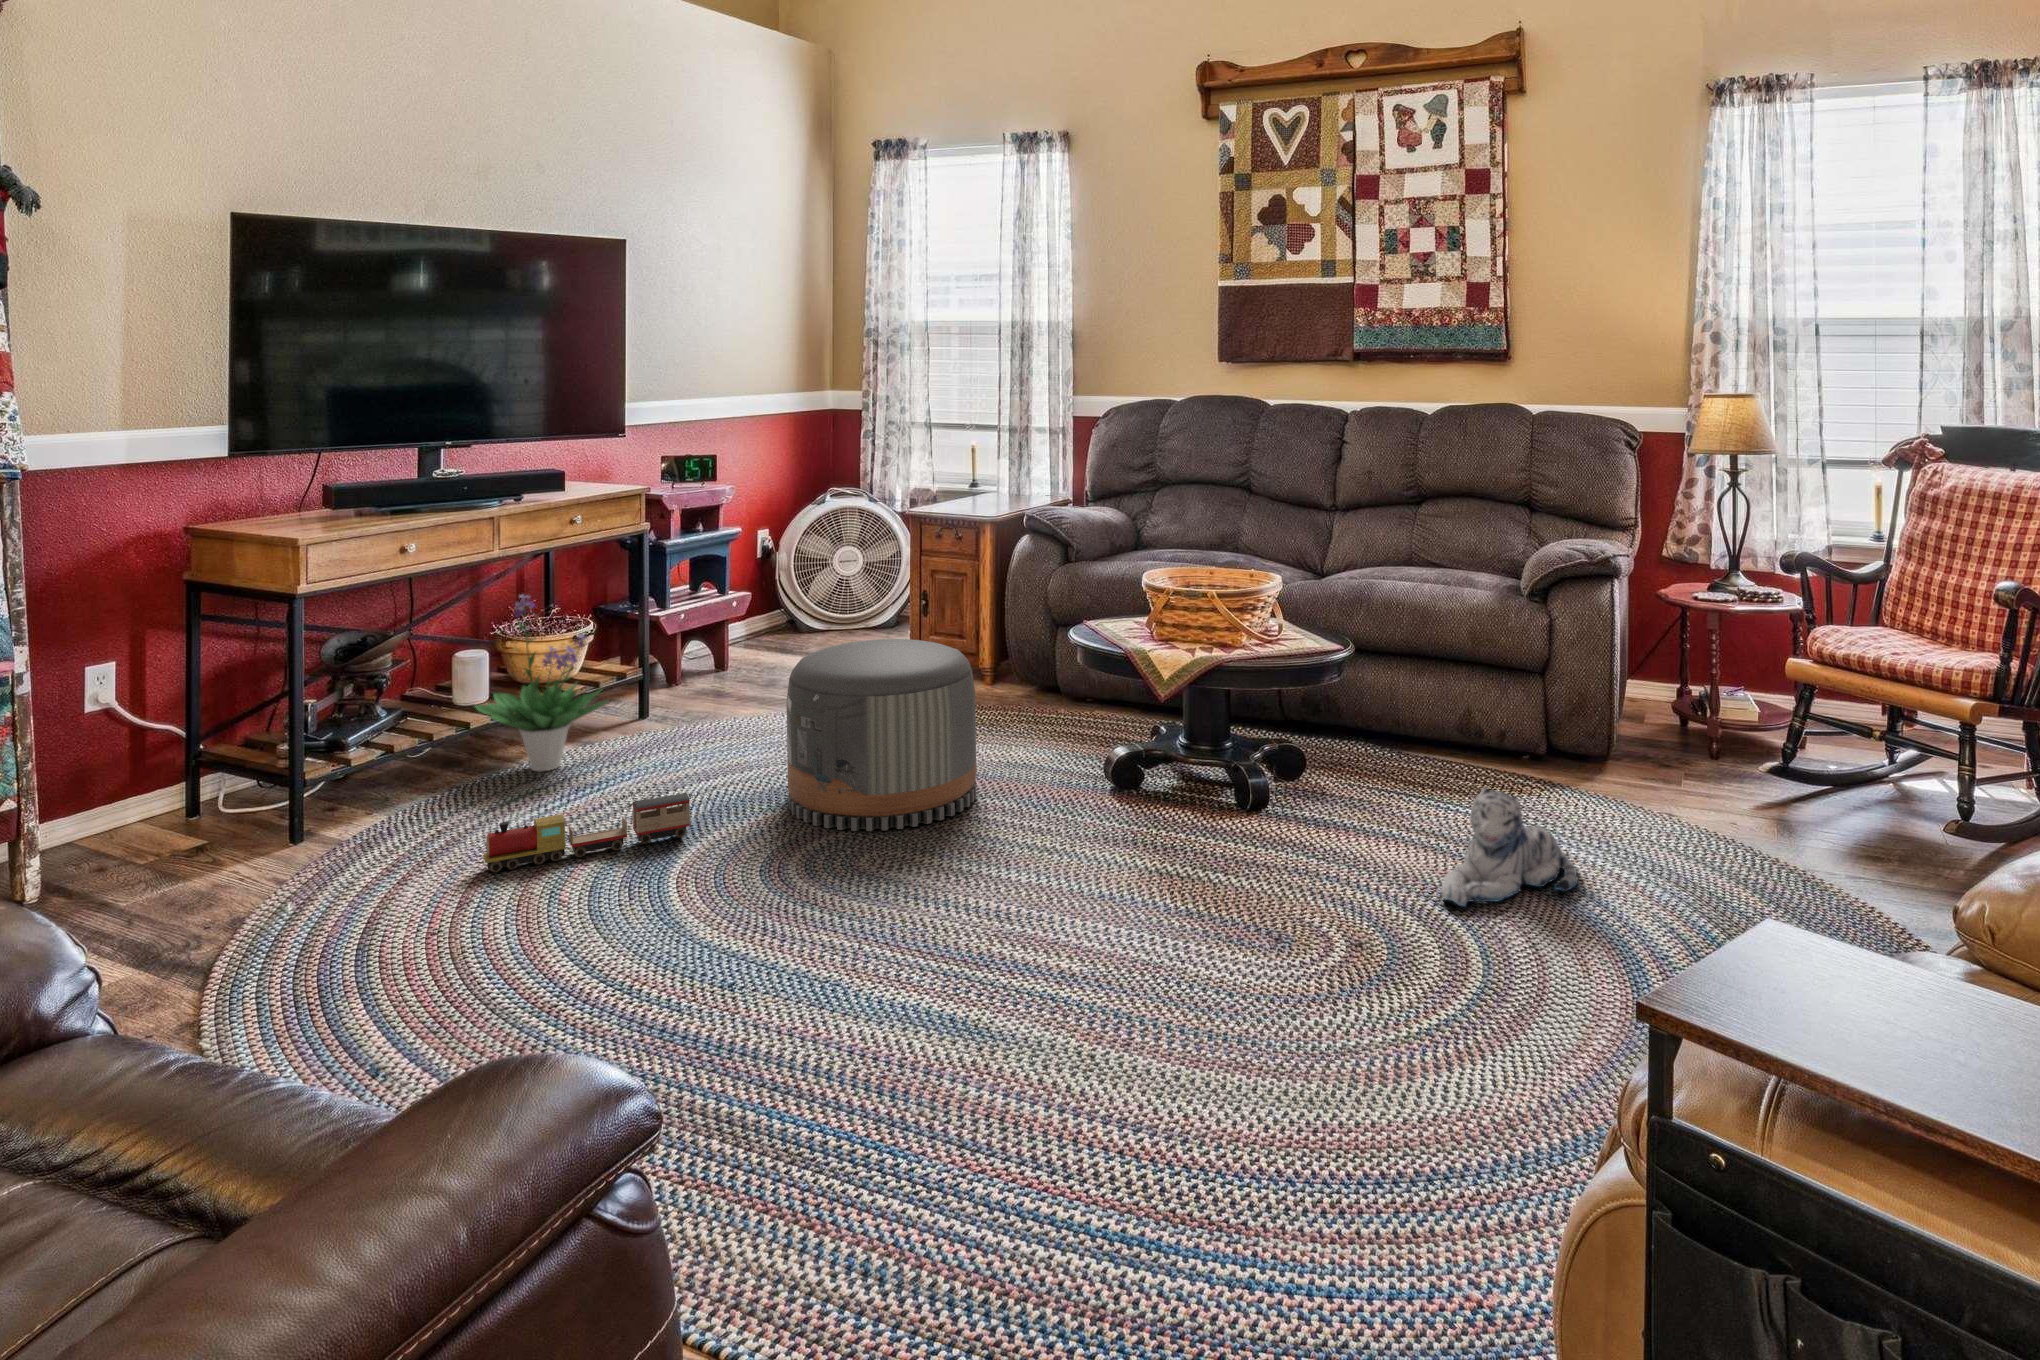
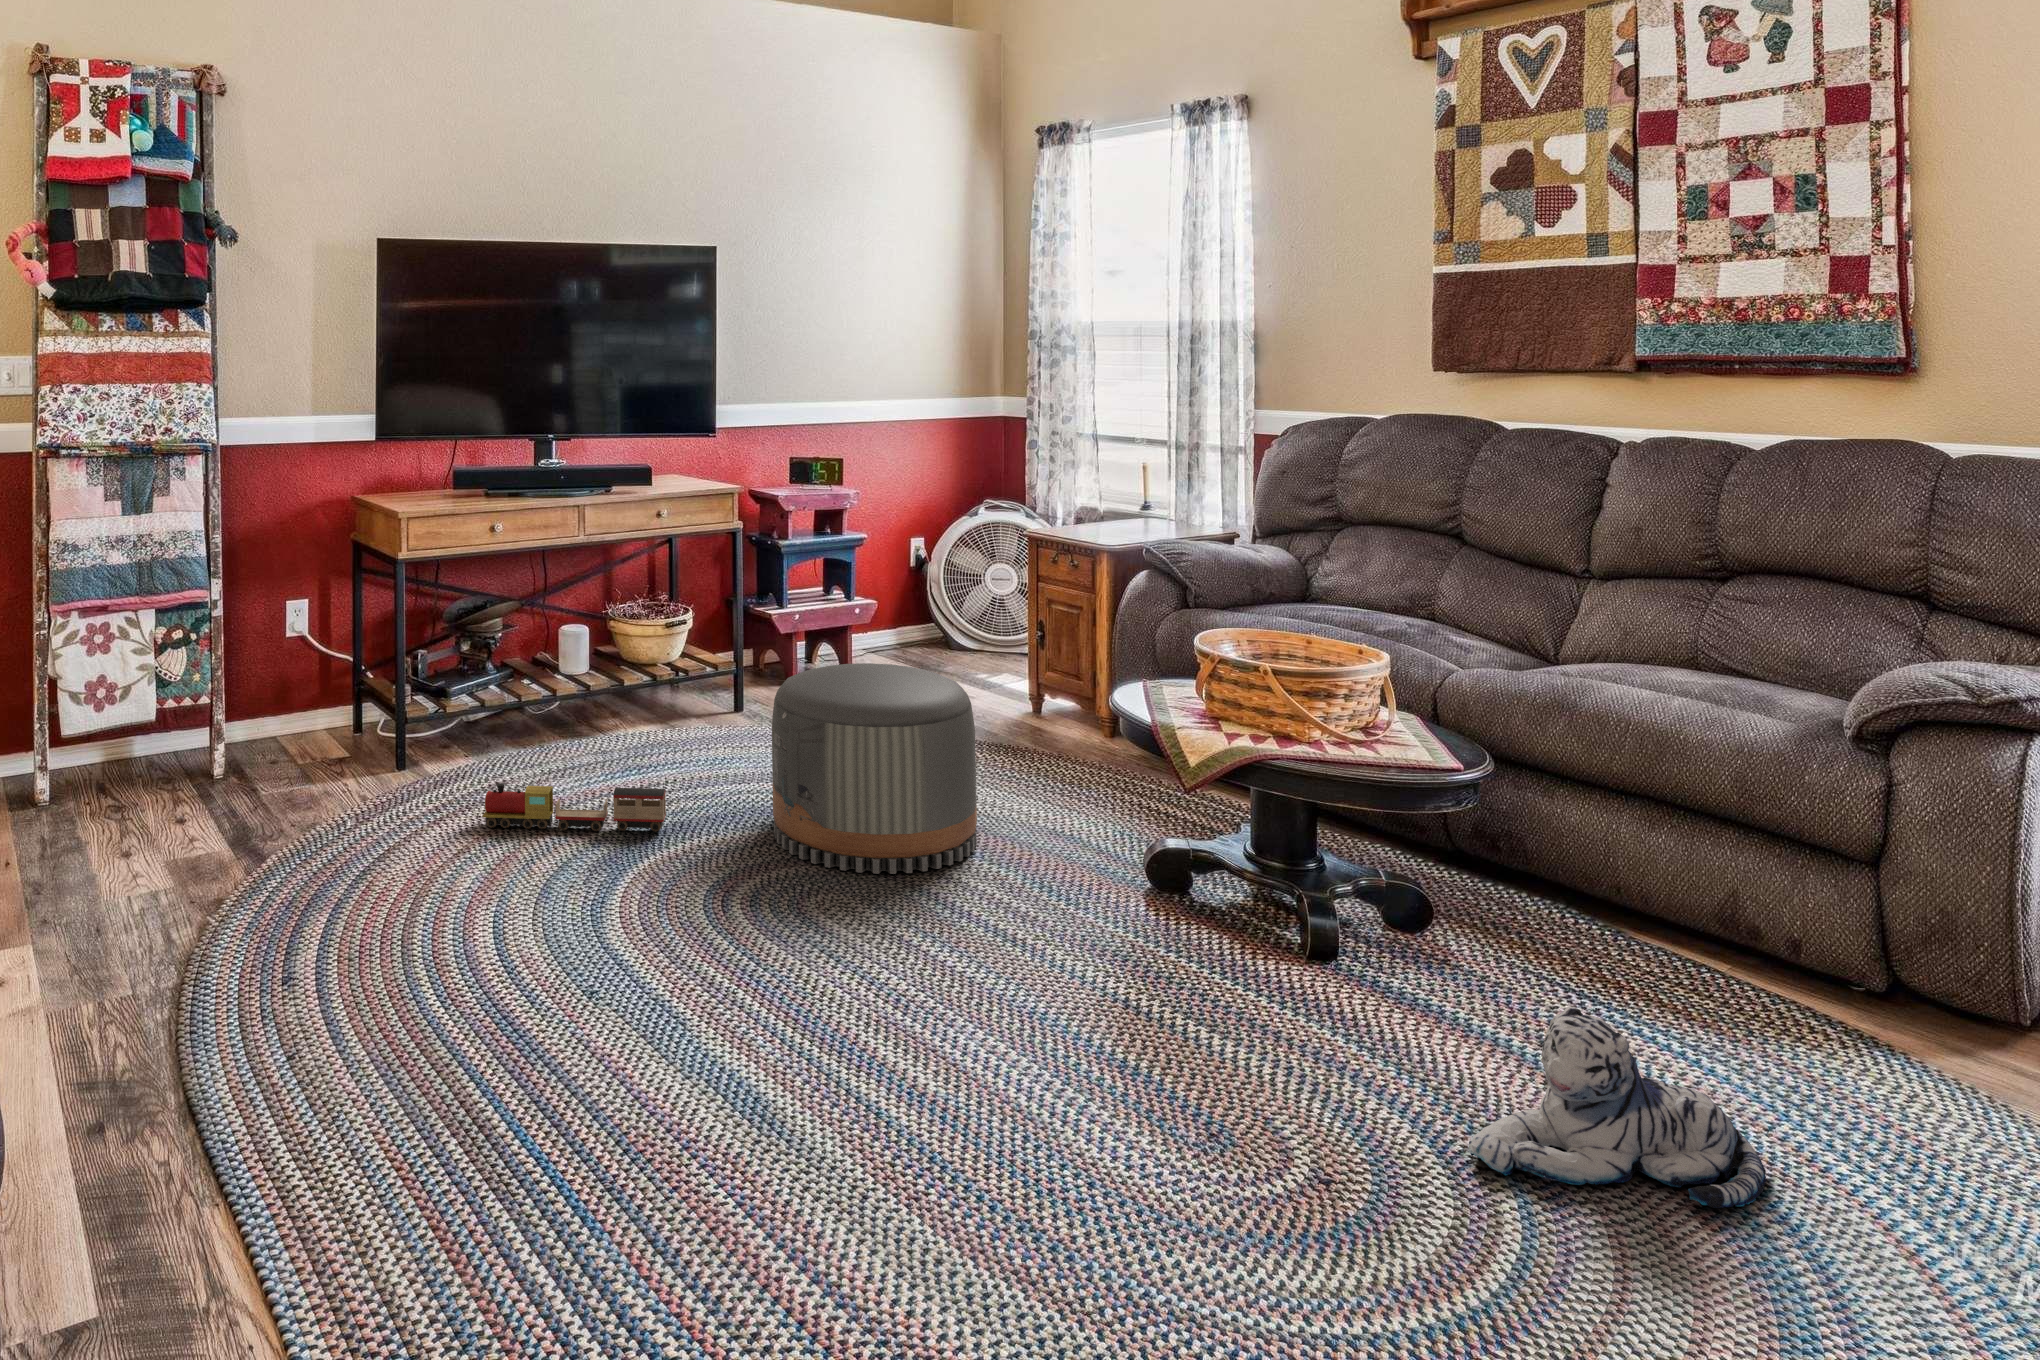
potted plant: present [475,594,608,772] -> none [556,578,672,745]

